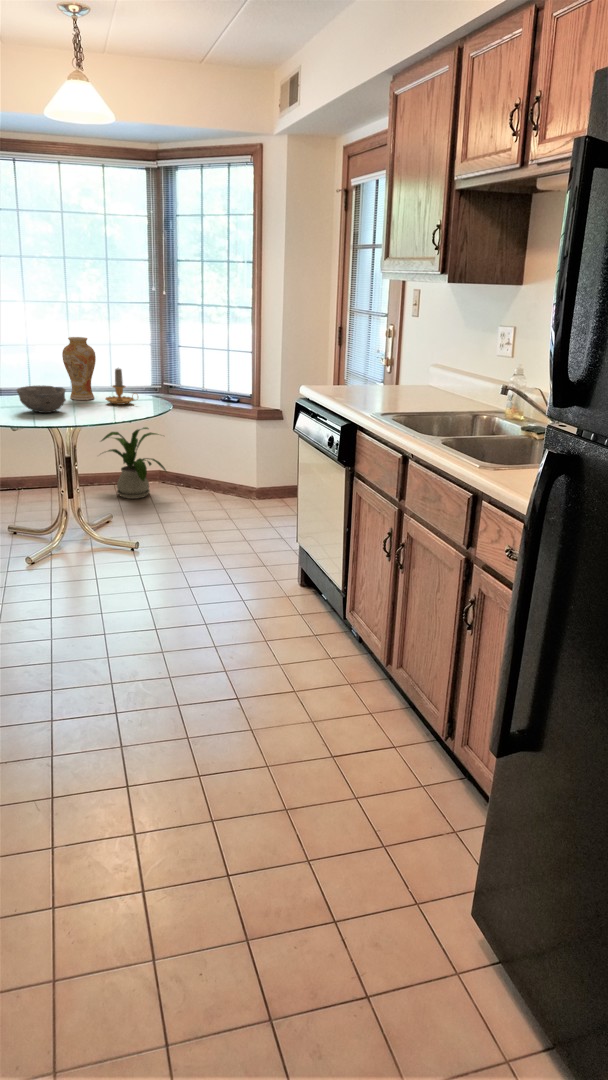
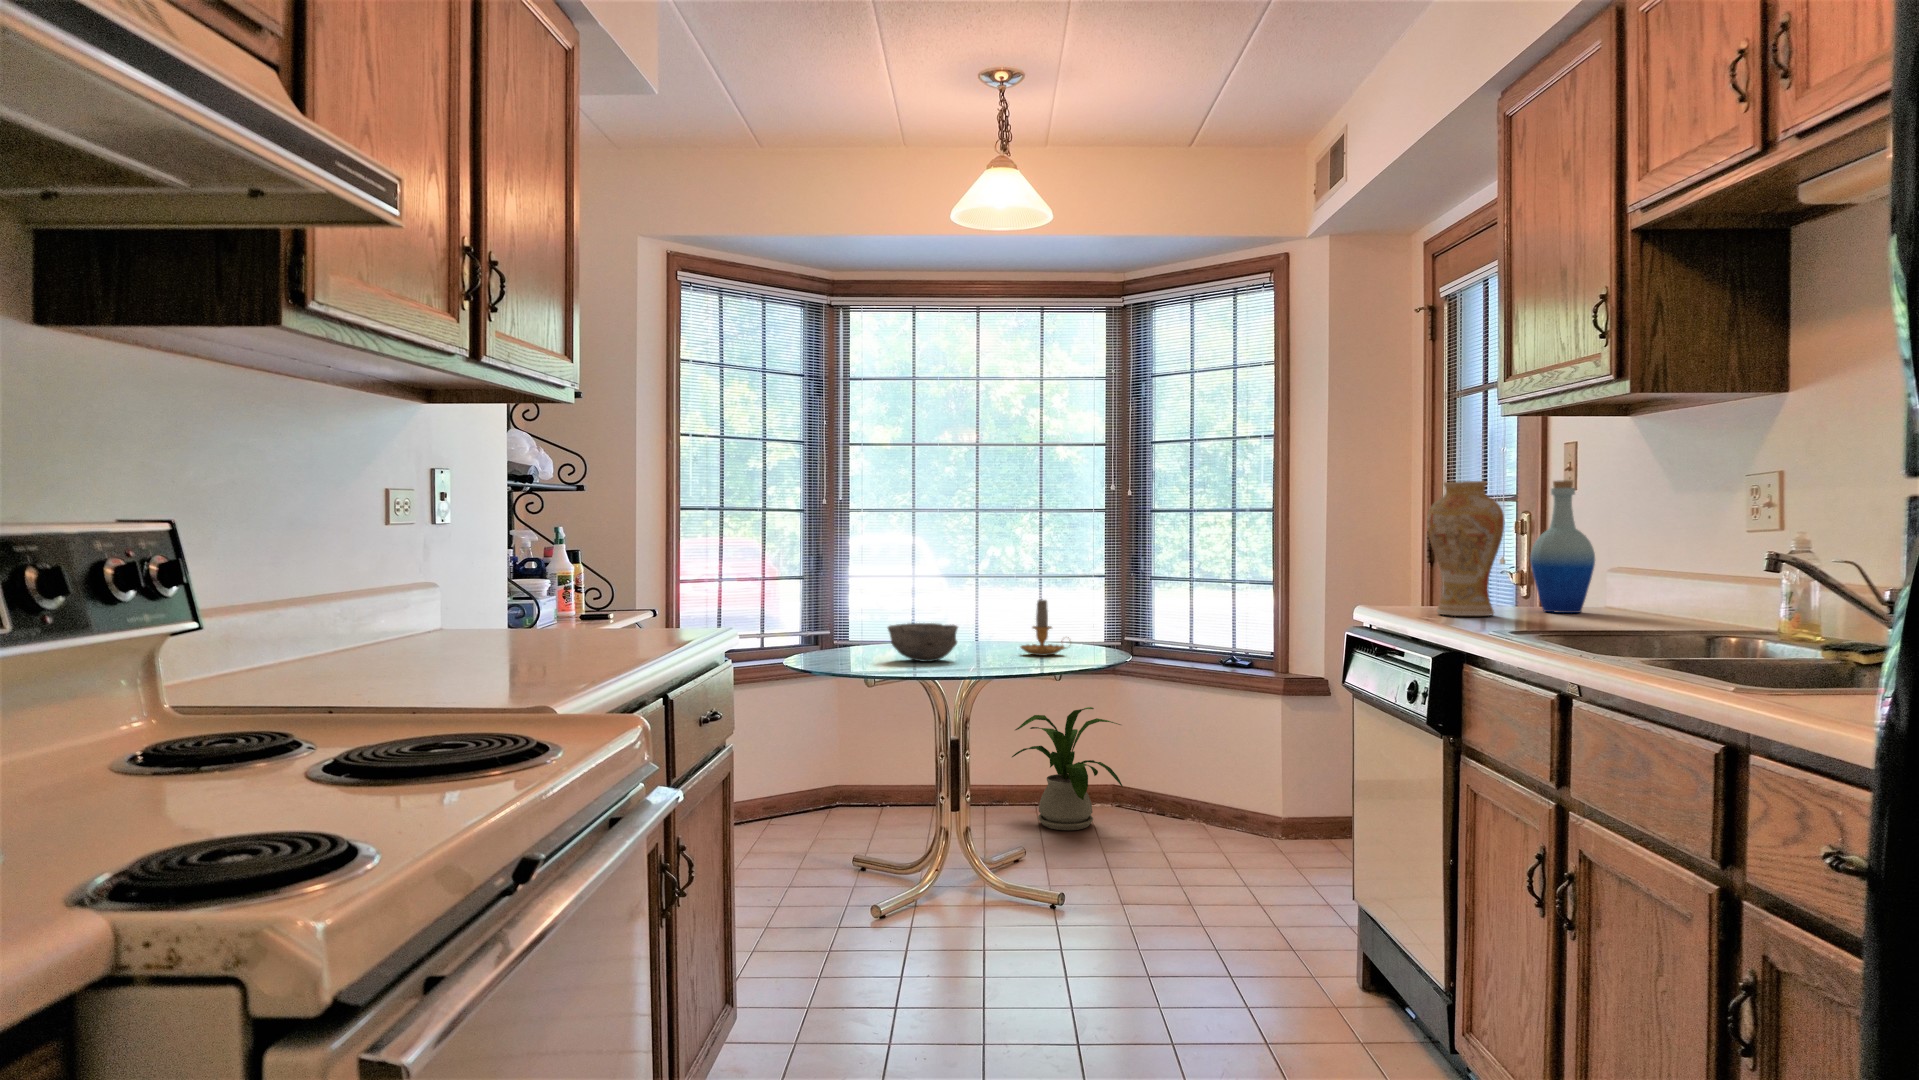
bottle: none [395,321,425,395] -> present [1530,480,1595,613]
vase: present [62,337,96,400] -> present [1427,481,1505,616]

